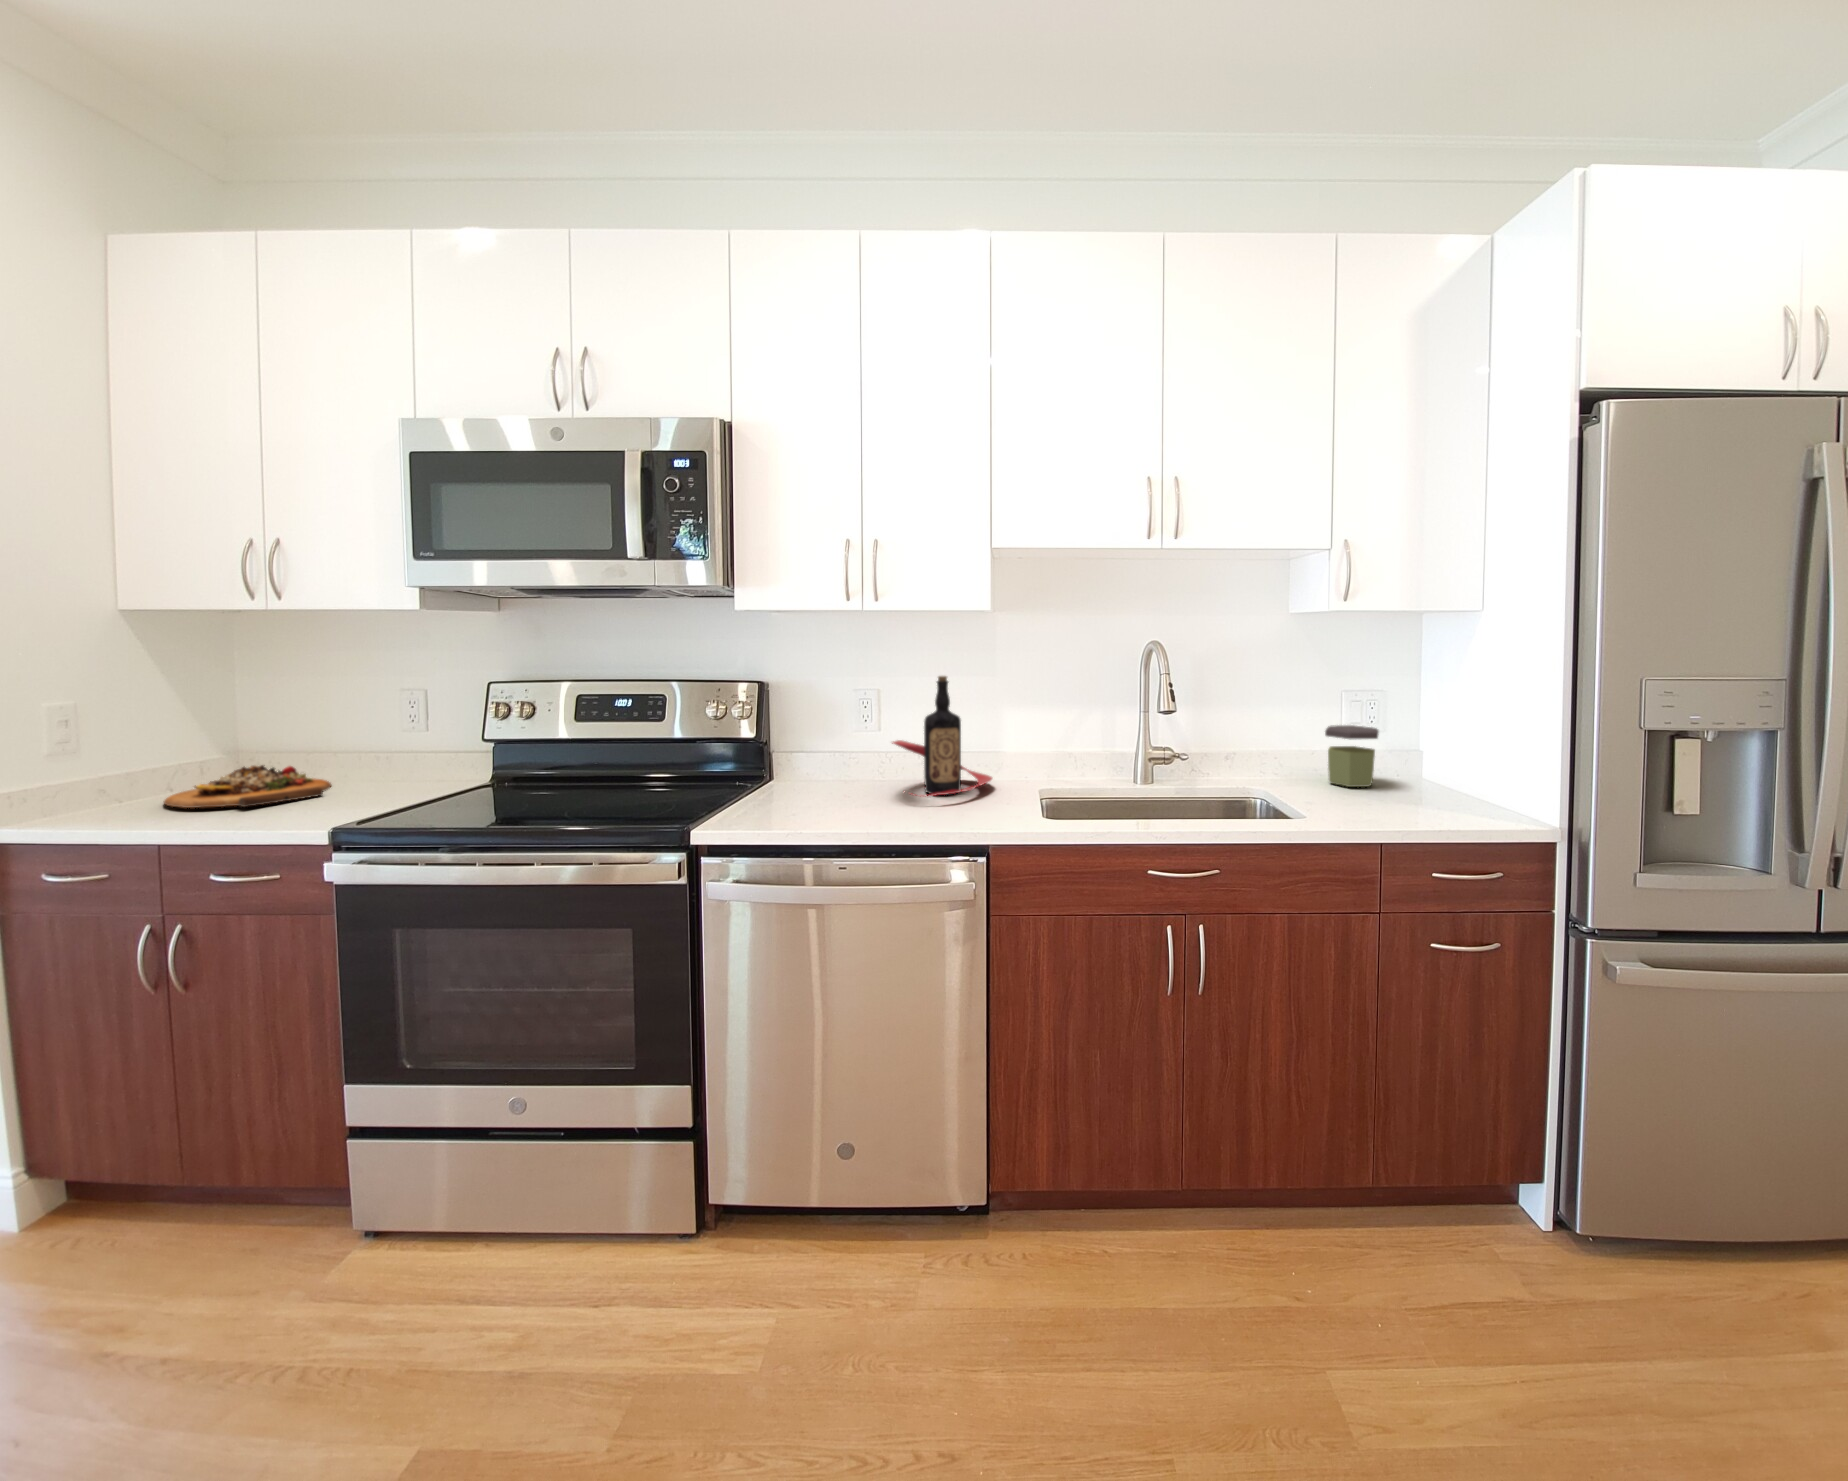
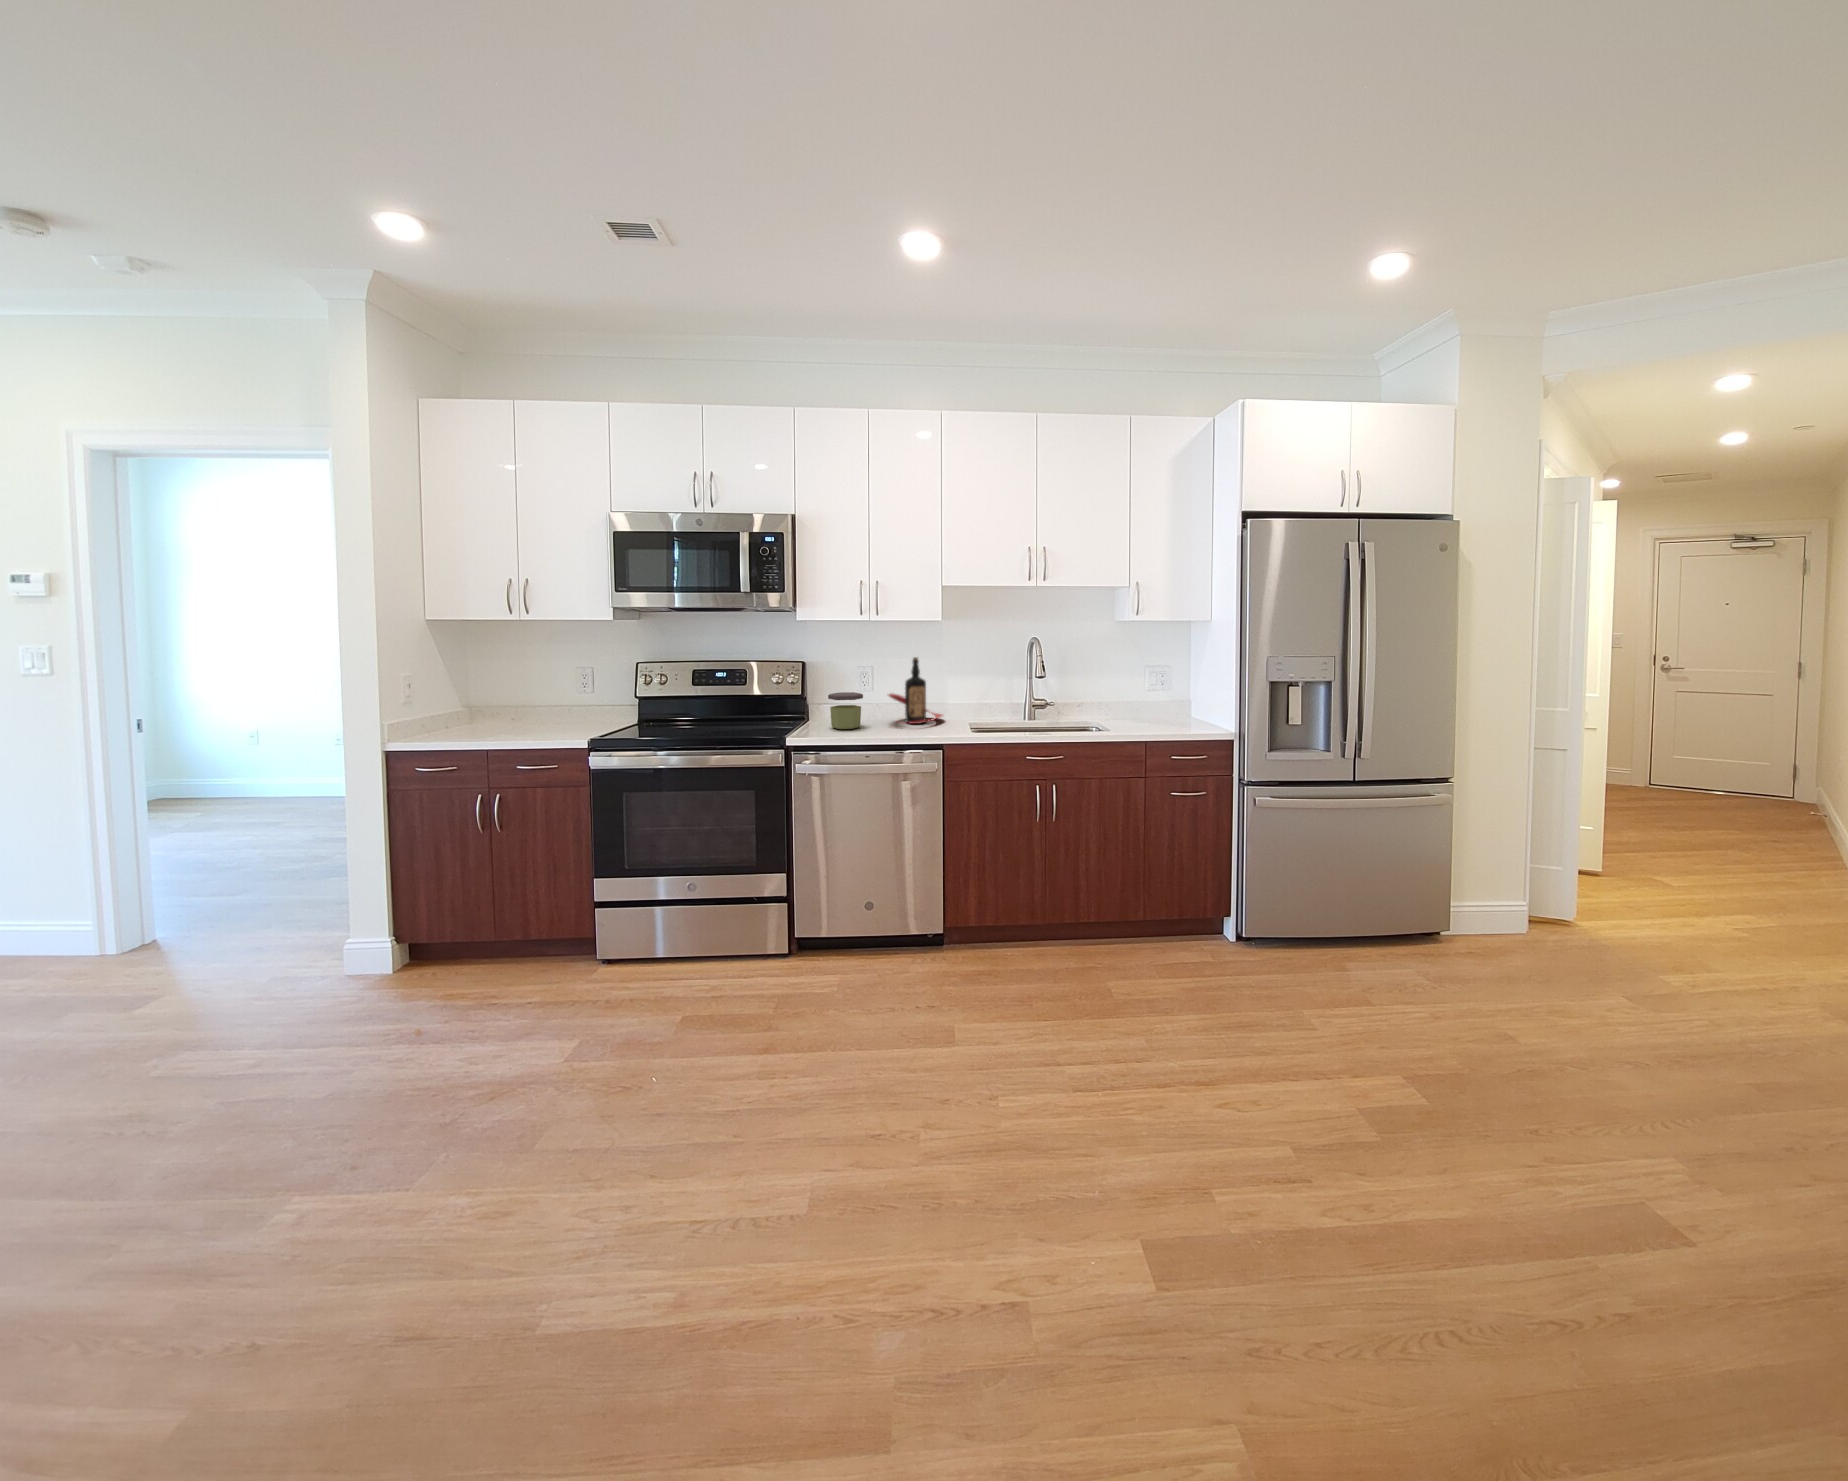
jar: present [1325,725,1379,787] -> present [828,692,863,729]
cutting board: present [164,765,332,808] -> none [468,711,557,733]

